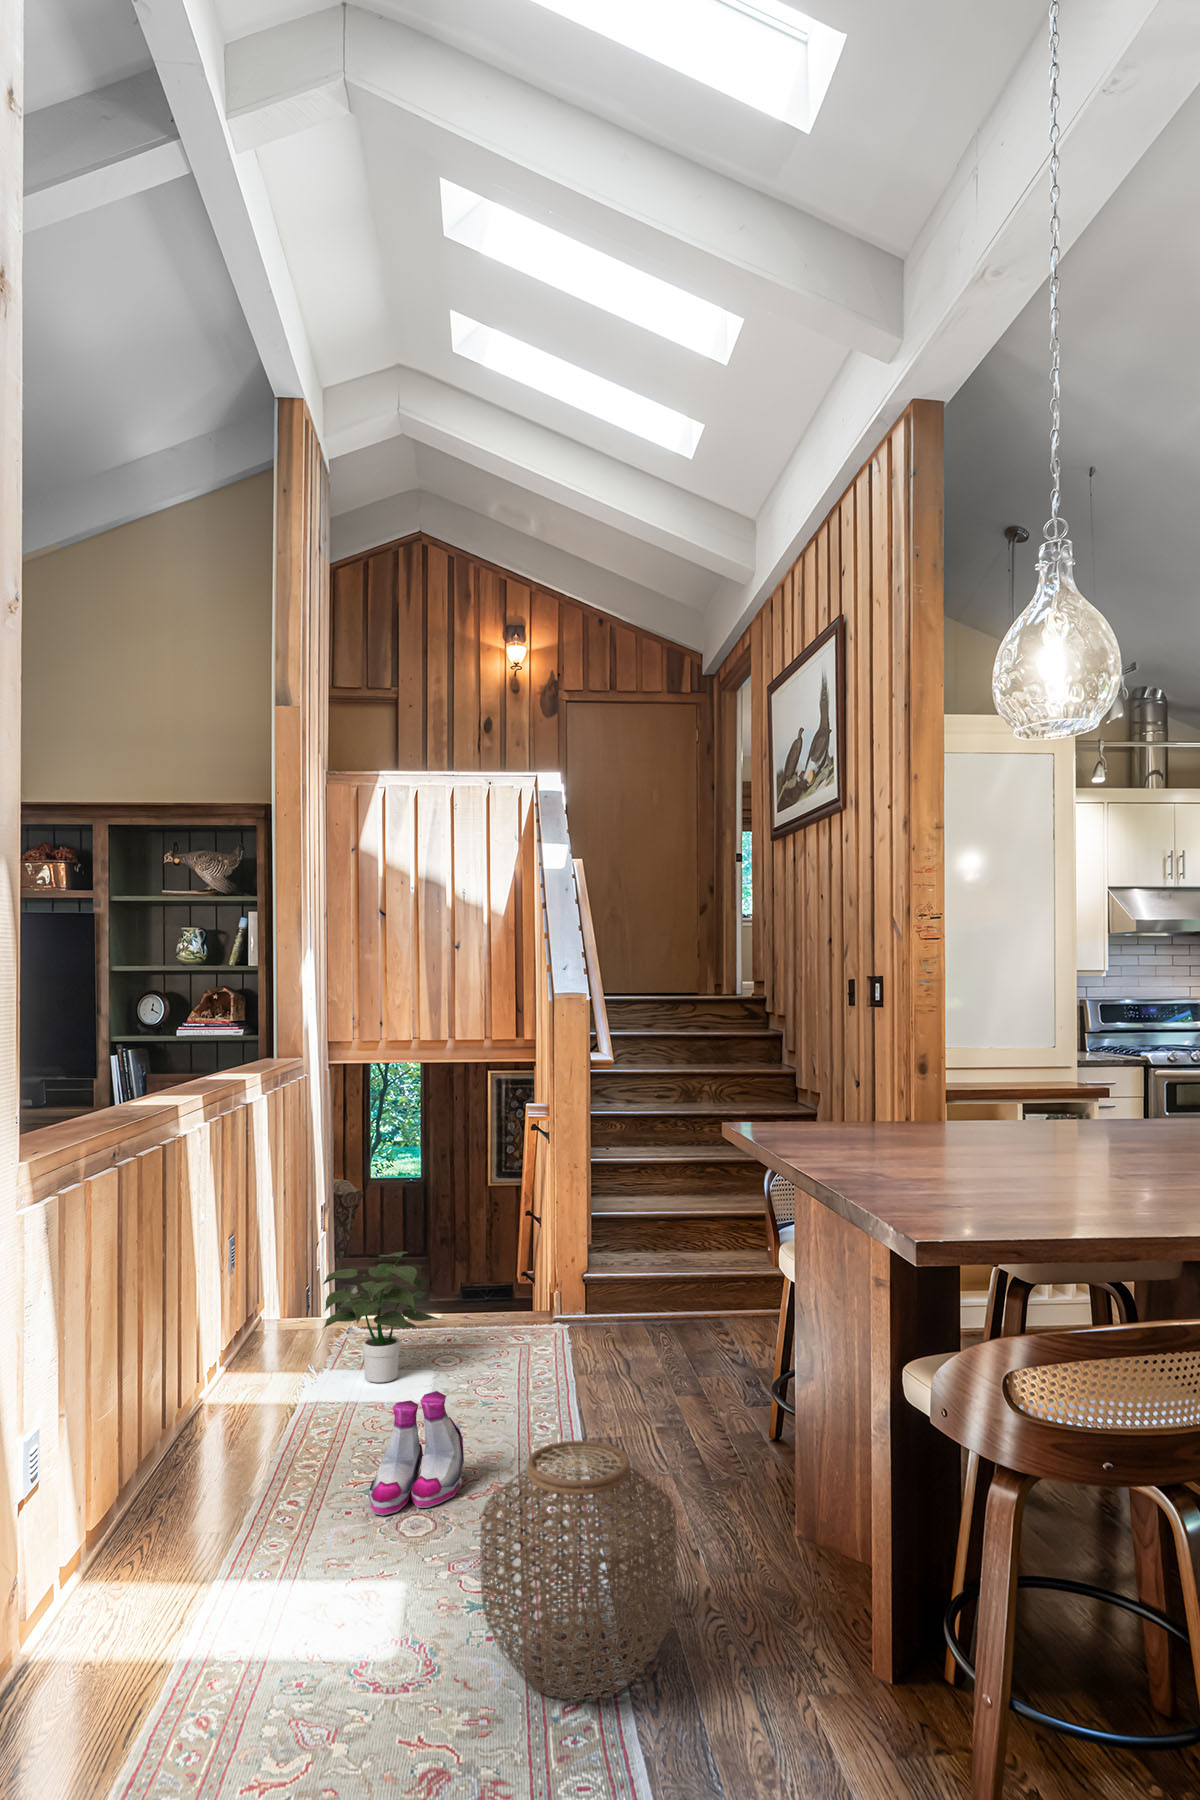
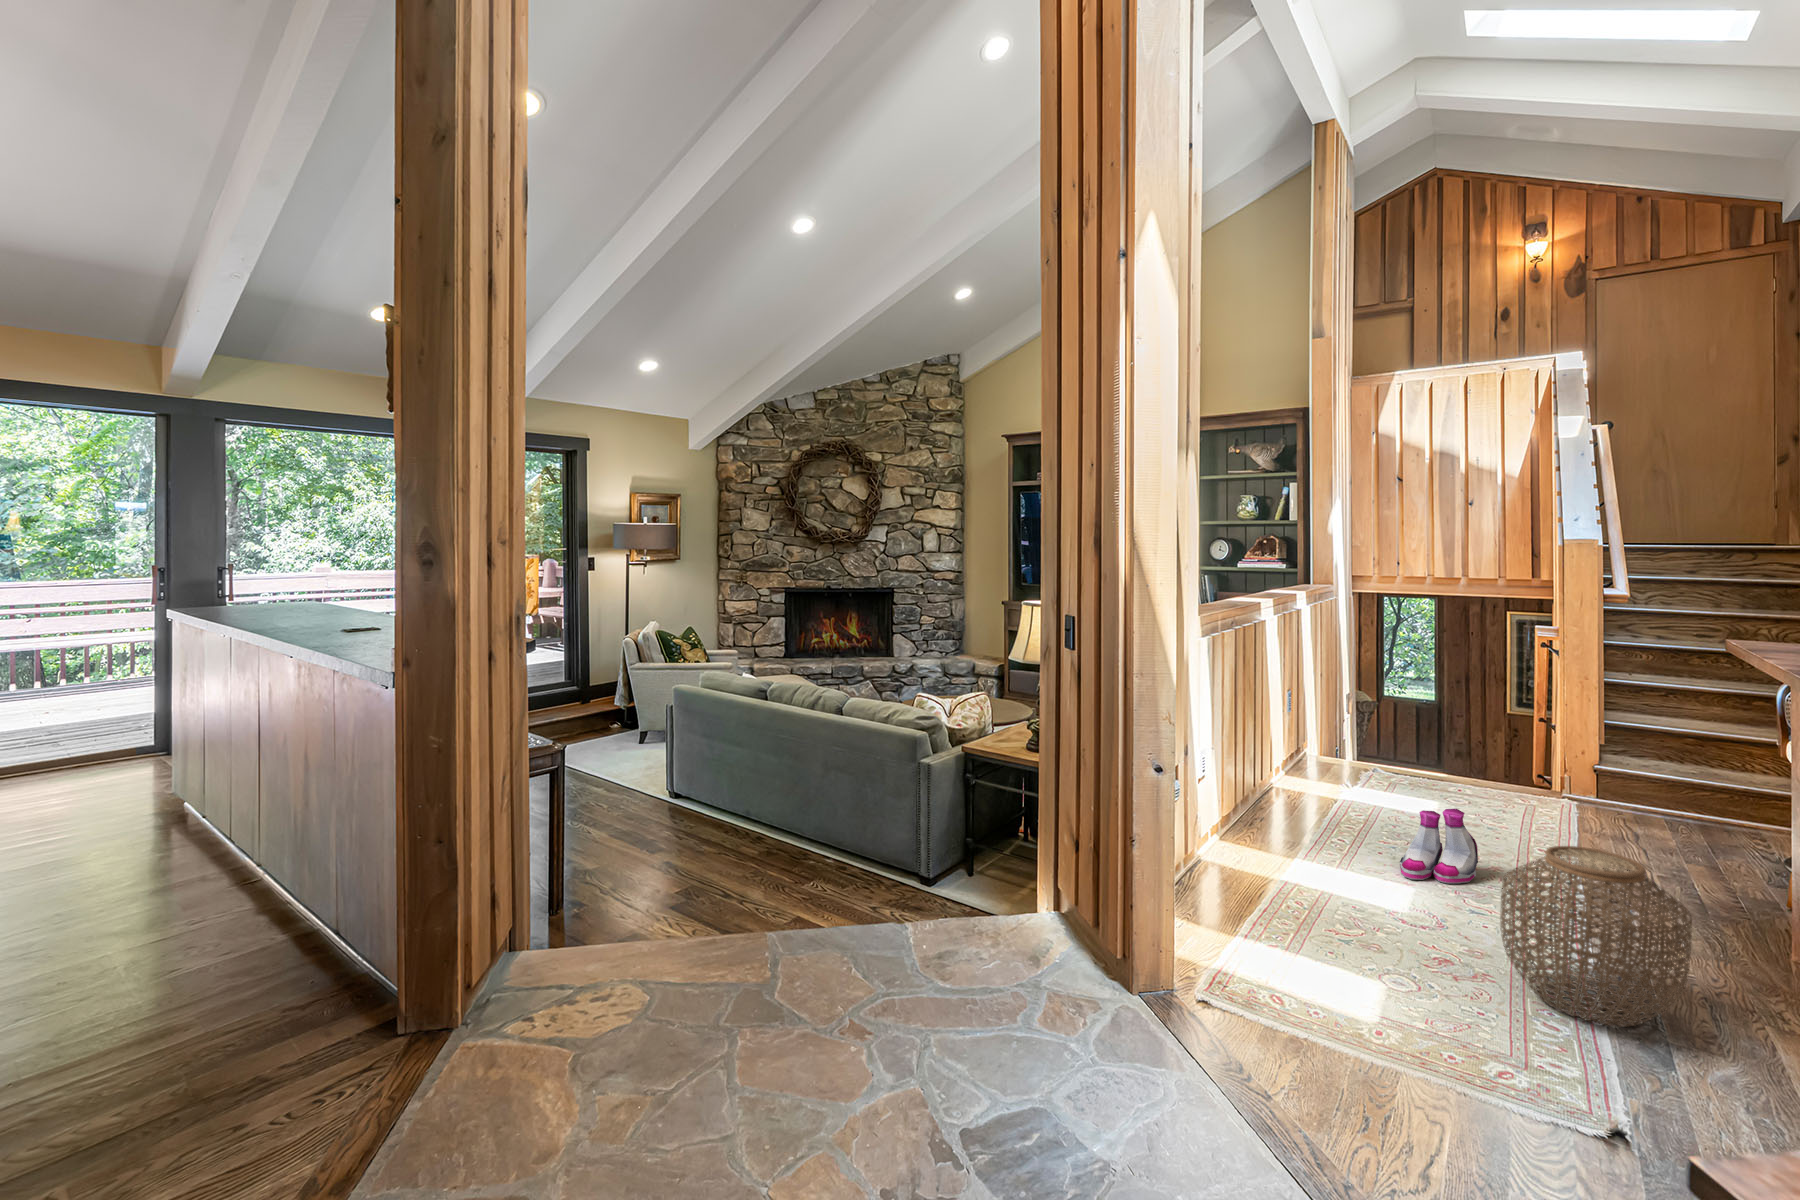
potted plant: present [323,1252,438,1383] -> none [1356,719,1452,807]

